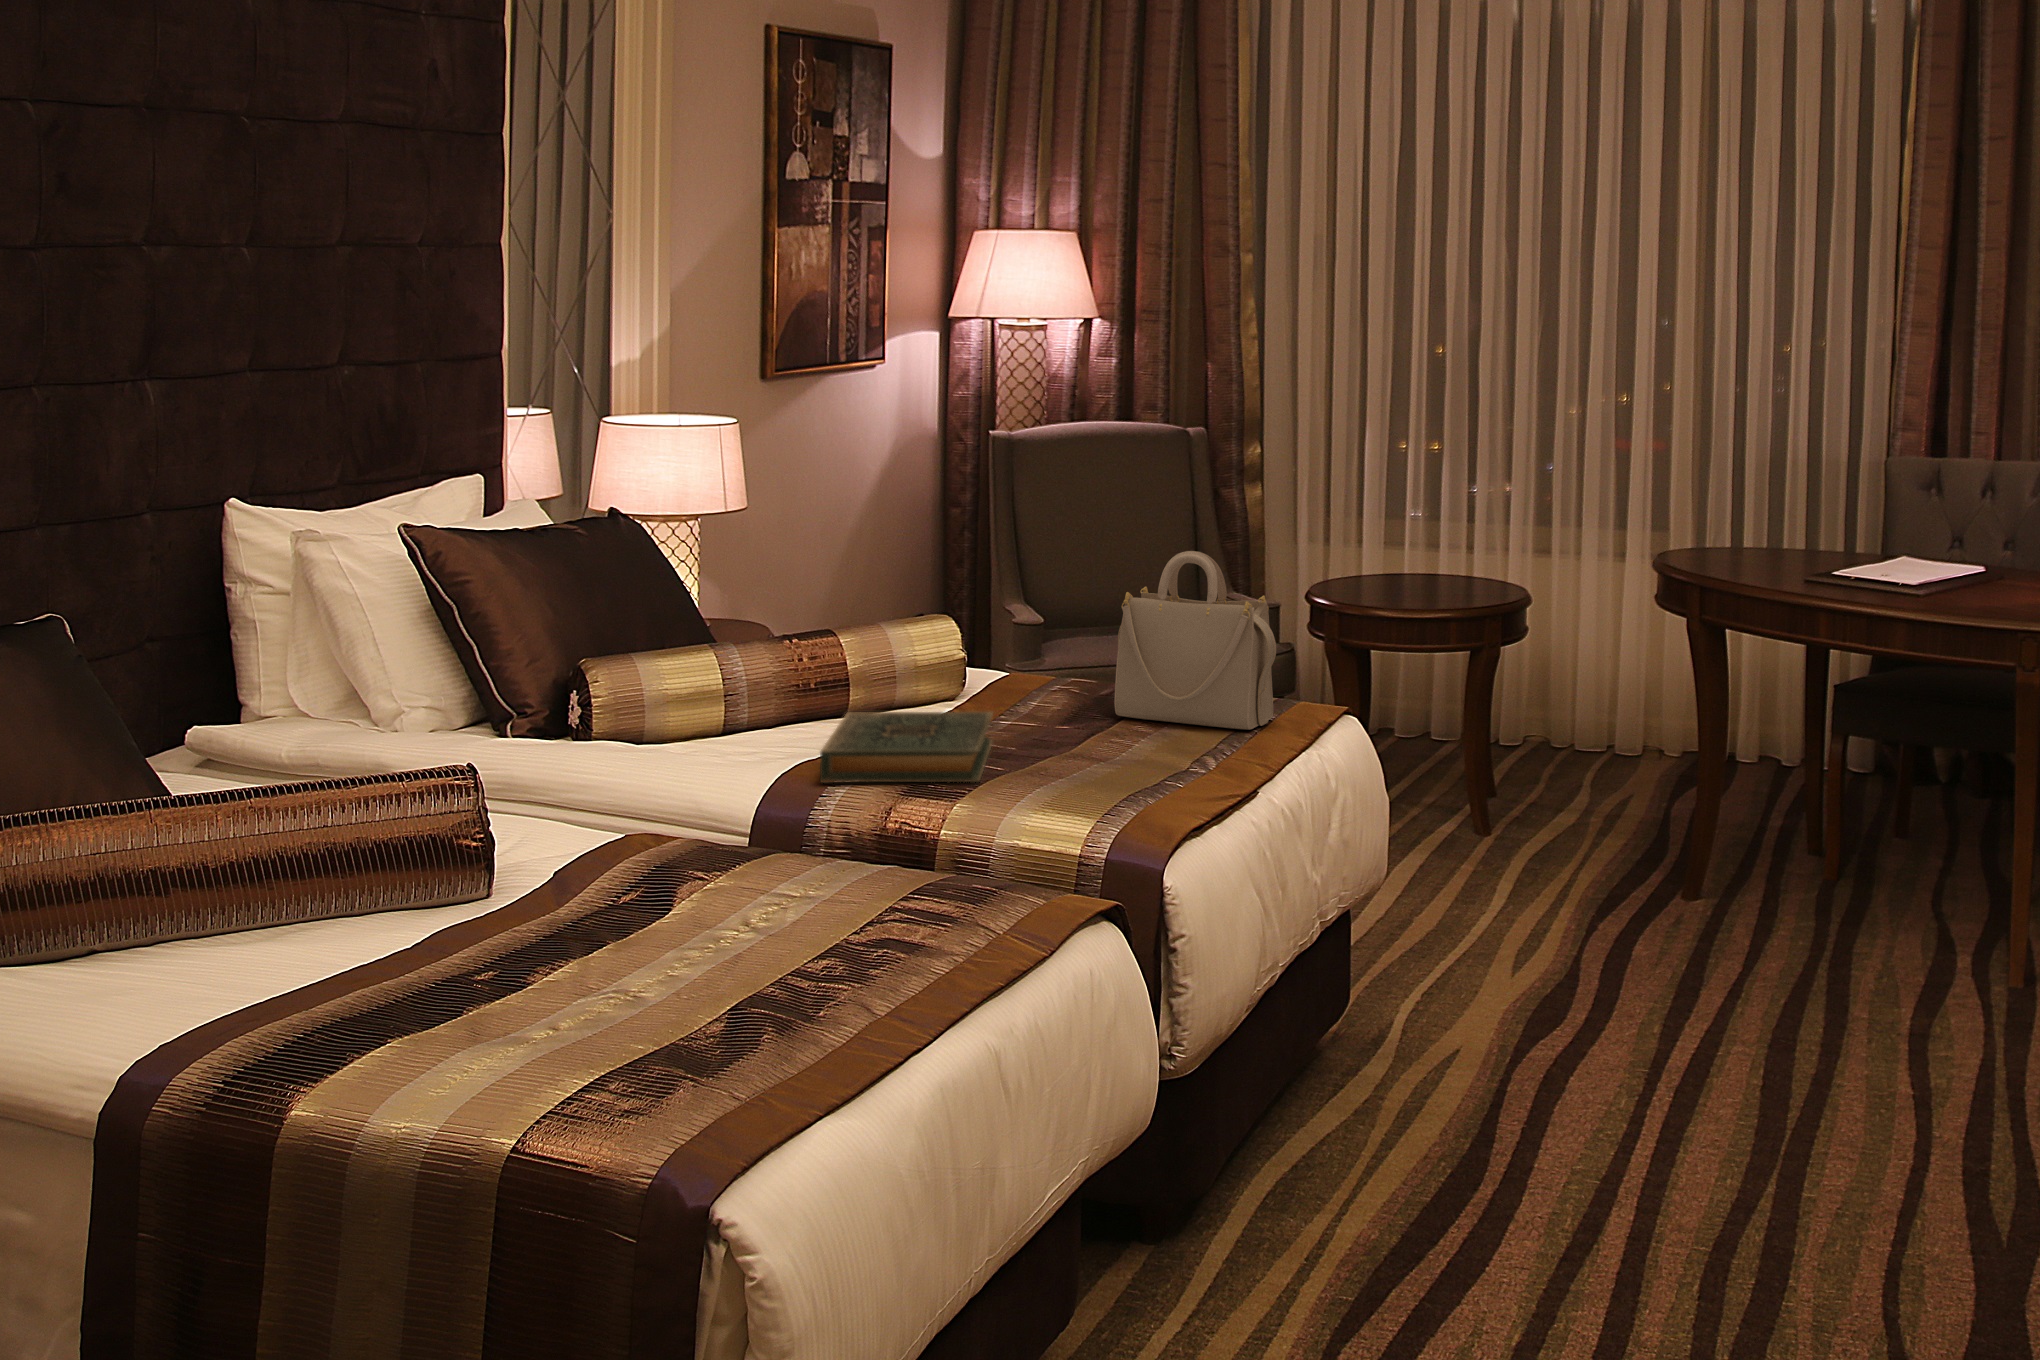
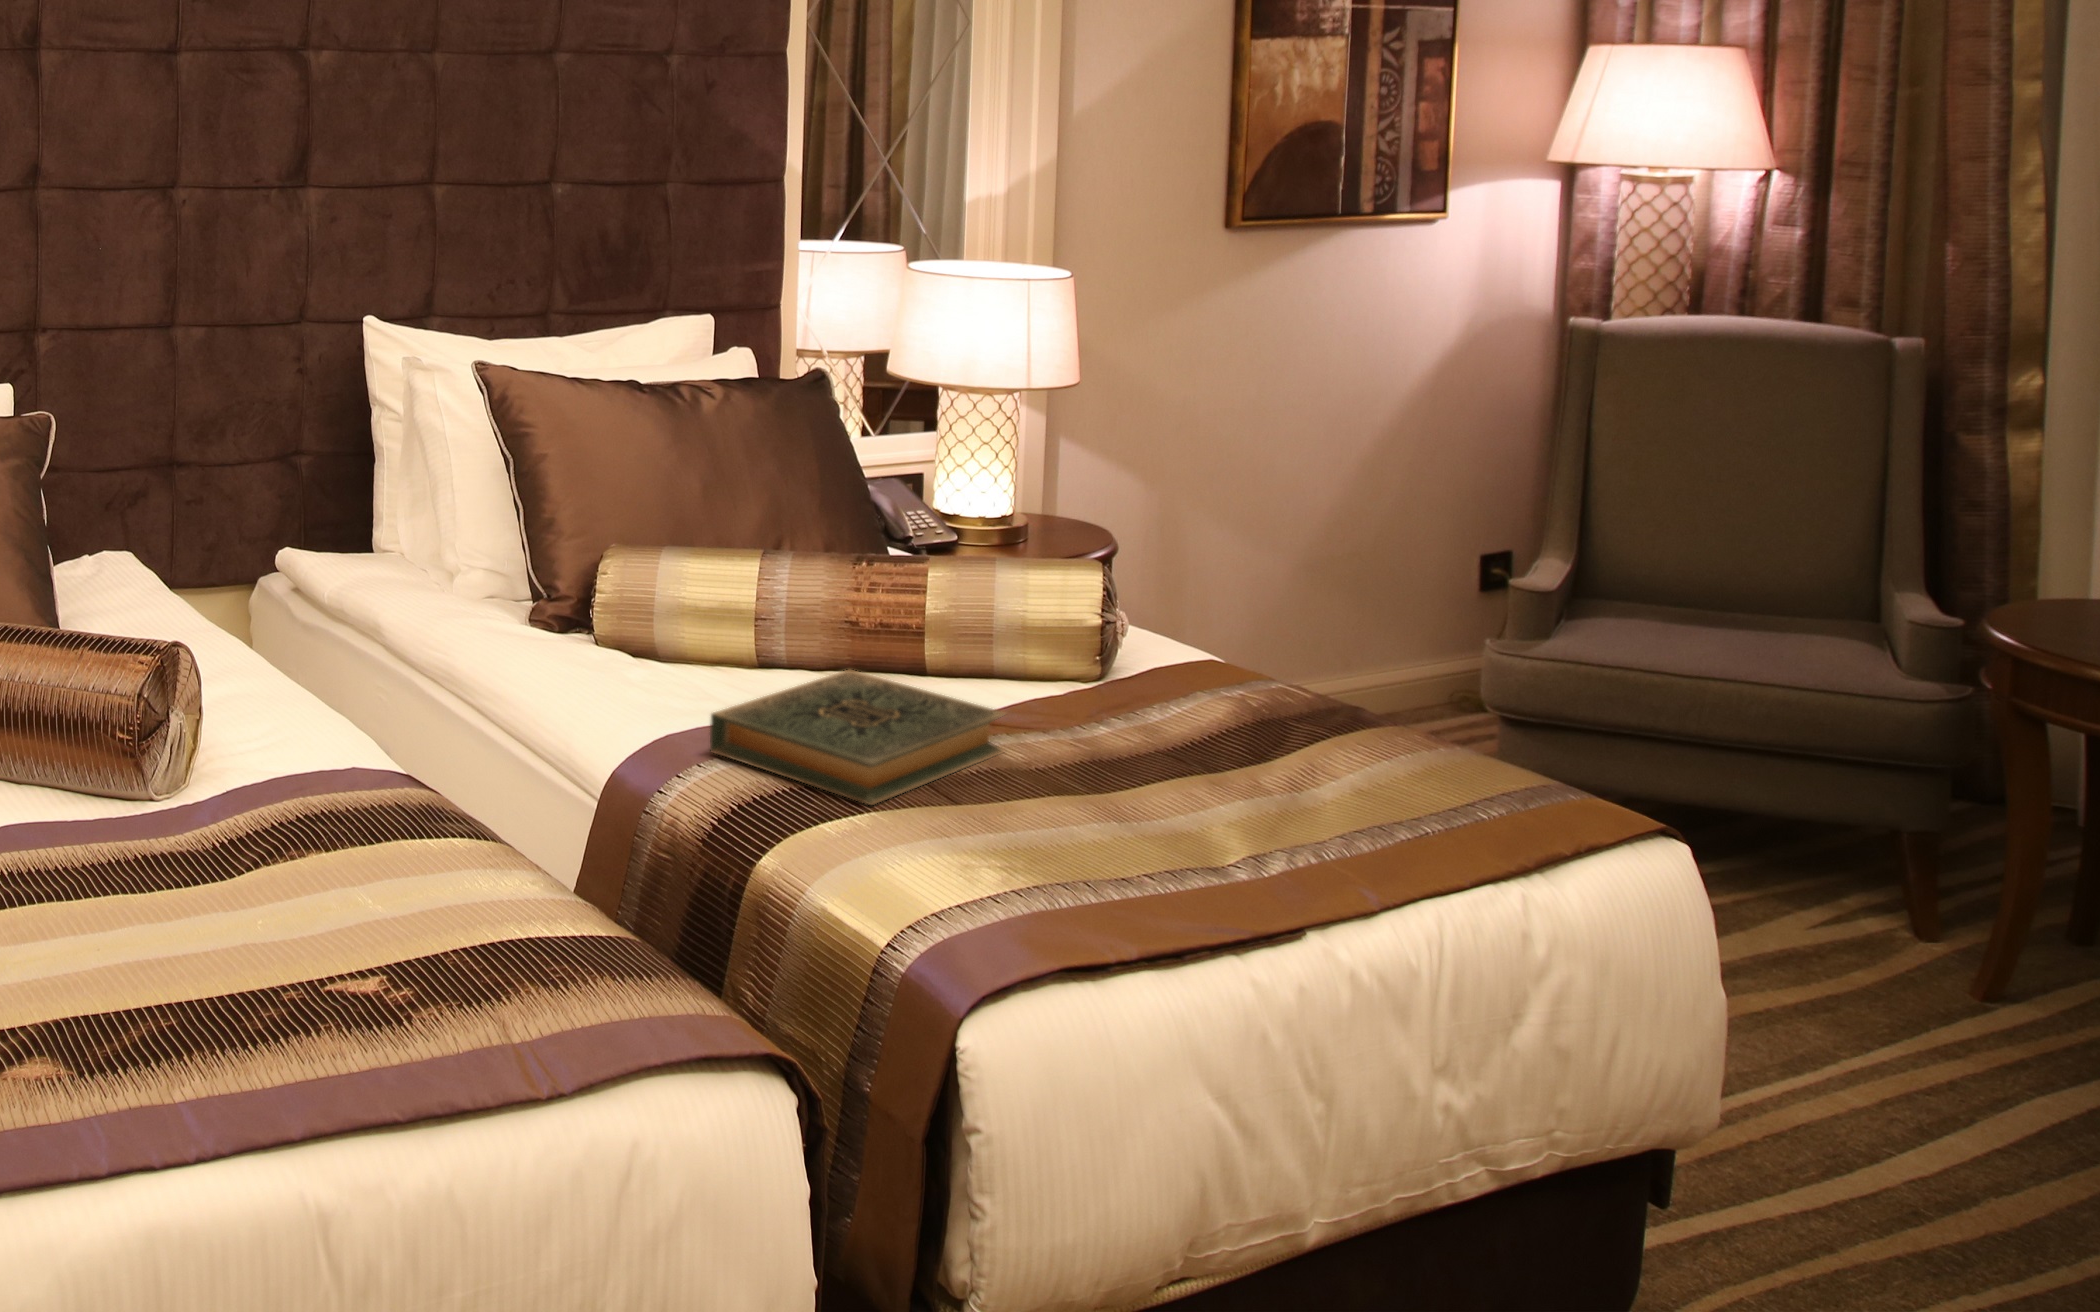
handbag: present [1114,551,1276,729] -> none [1214,541,1447,837]

